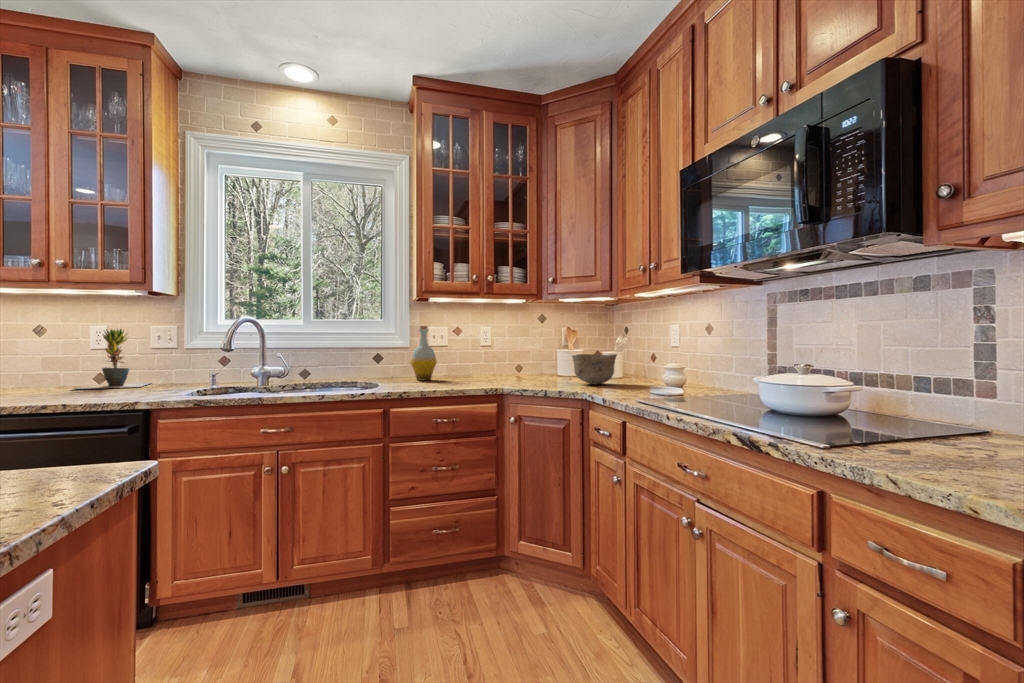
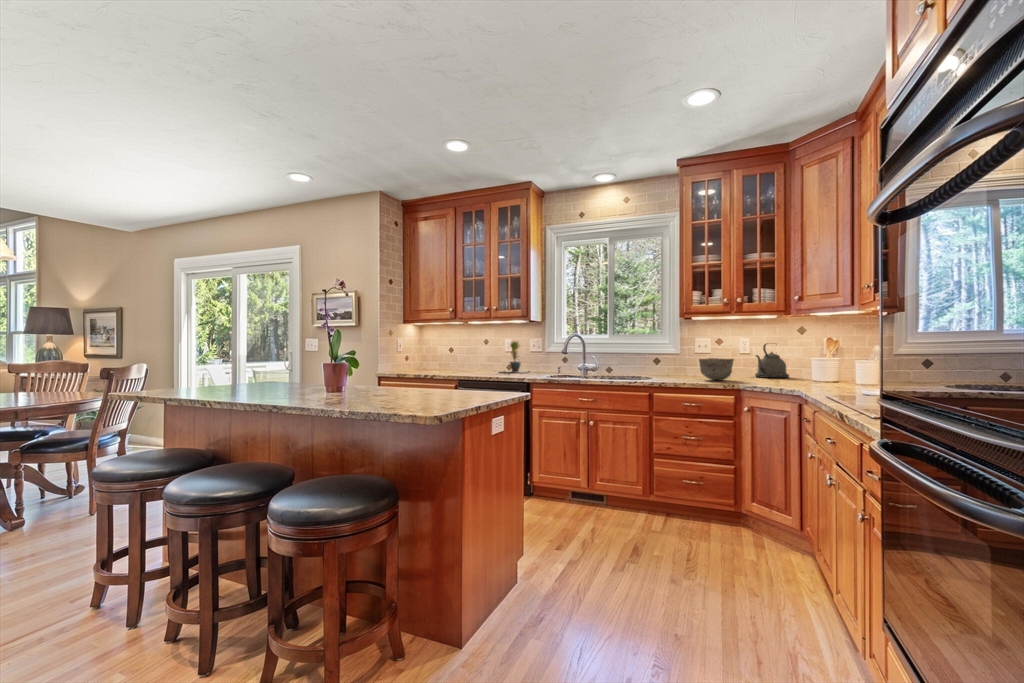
bottle: present [411,326,437,381] -> none [678,337,699,377]
kettle: none [495,335,531,376] -> present [755,344,789,378]
bowl: present [572,354,617,384] -> present [699,358,734,380]

